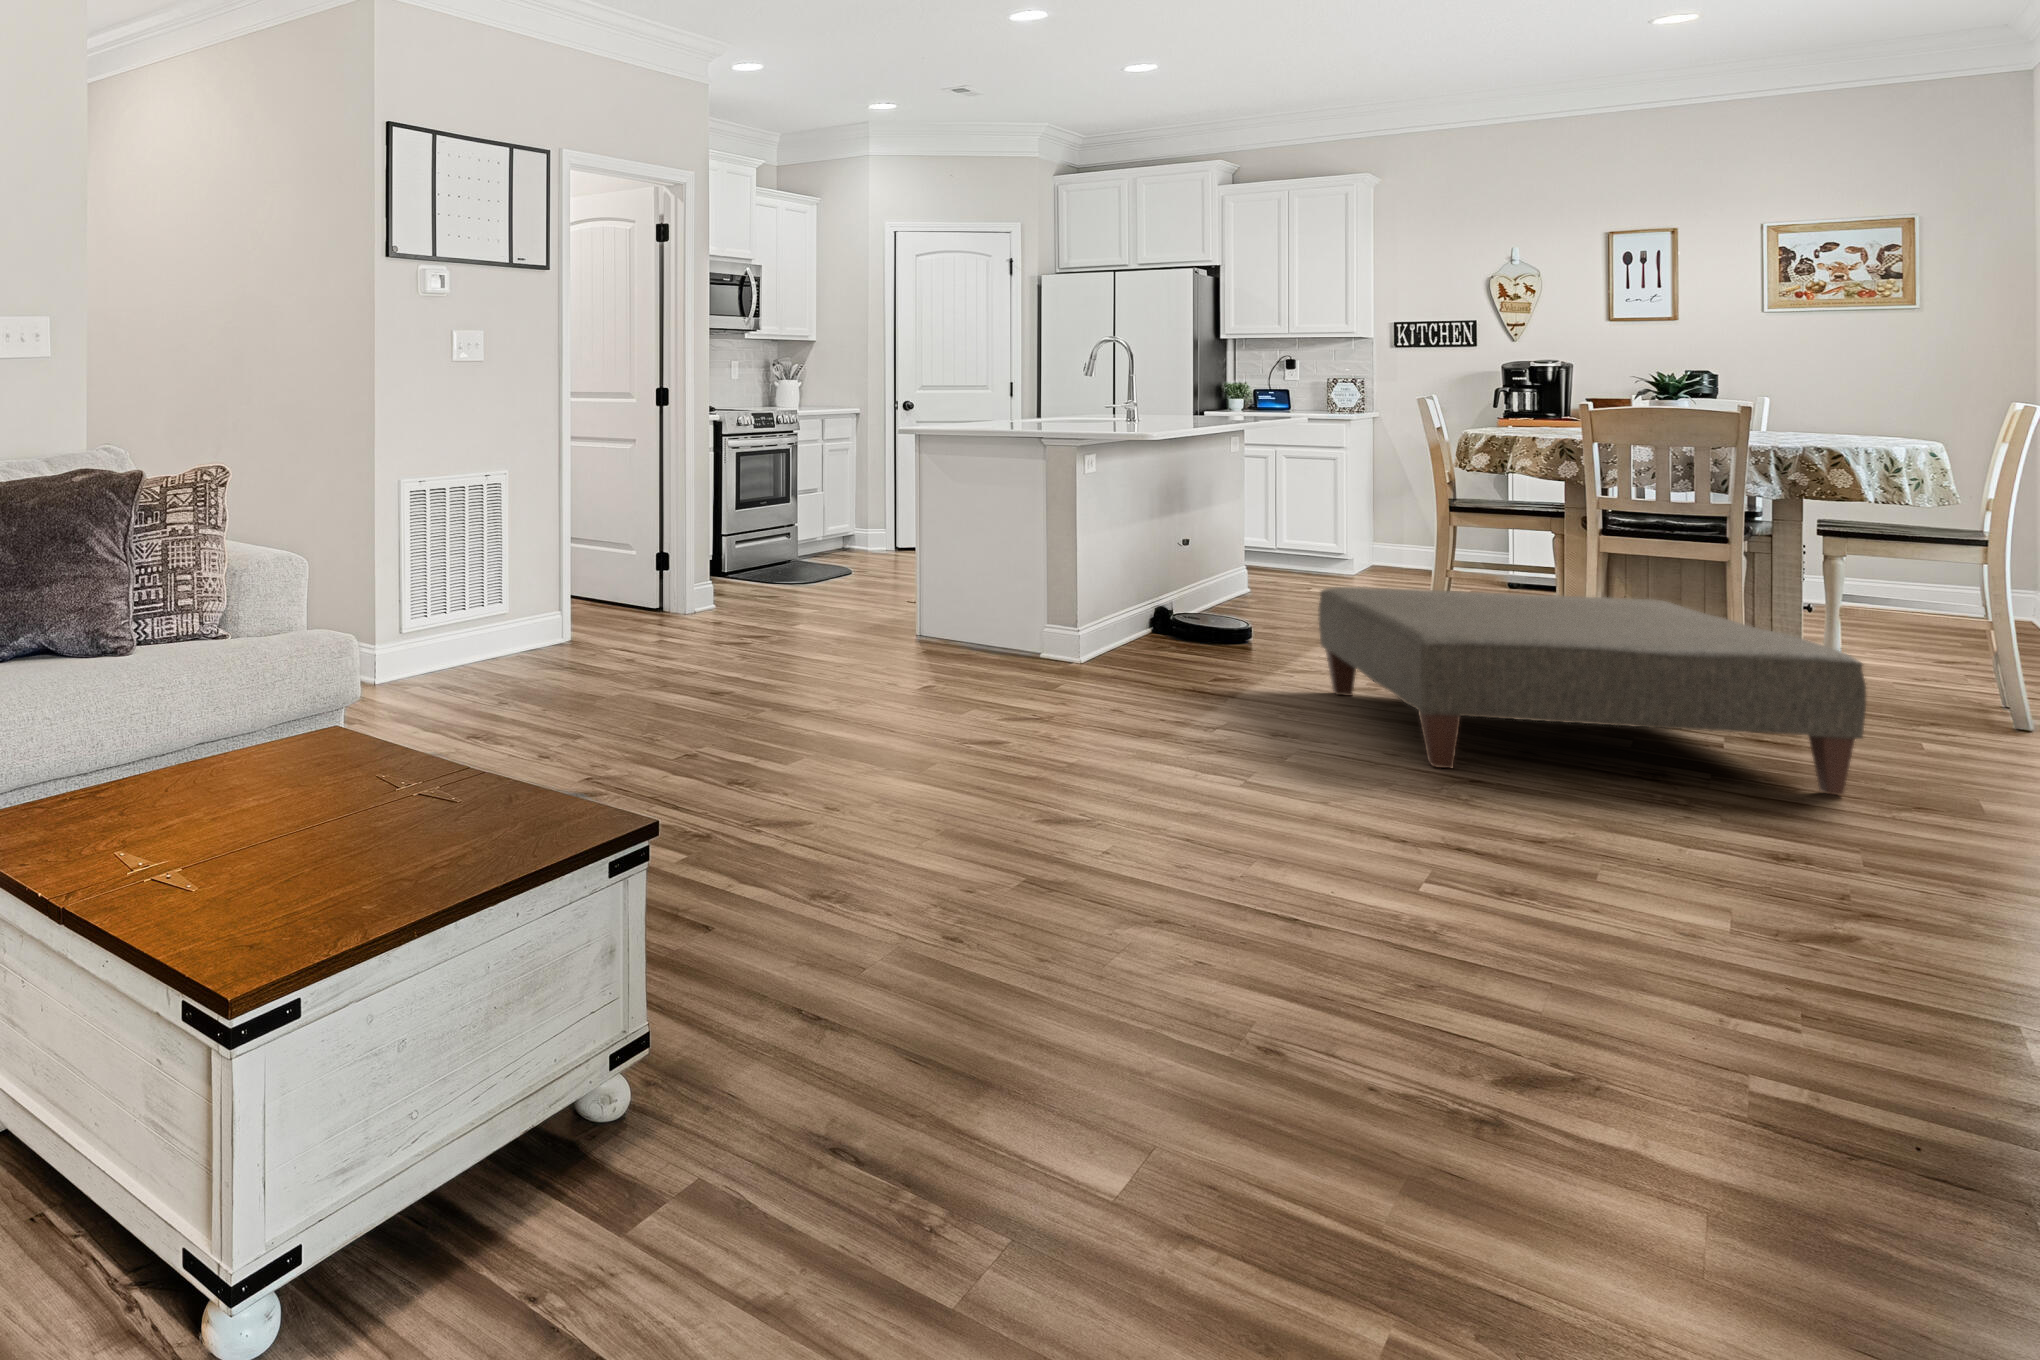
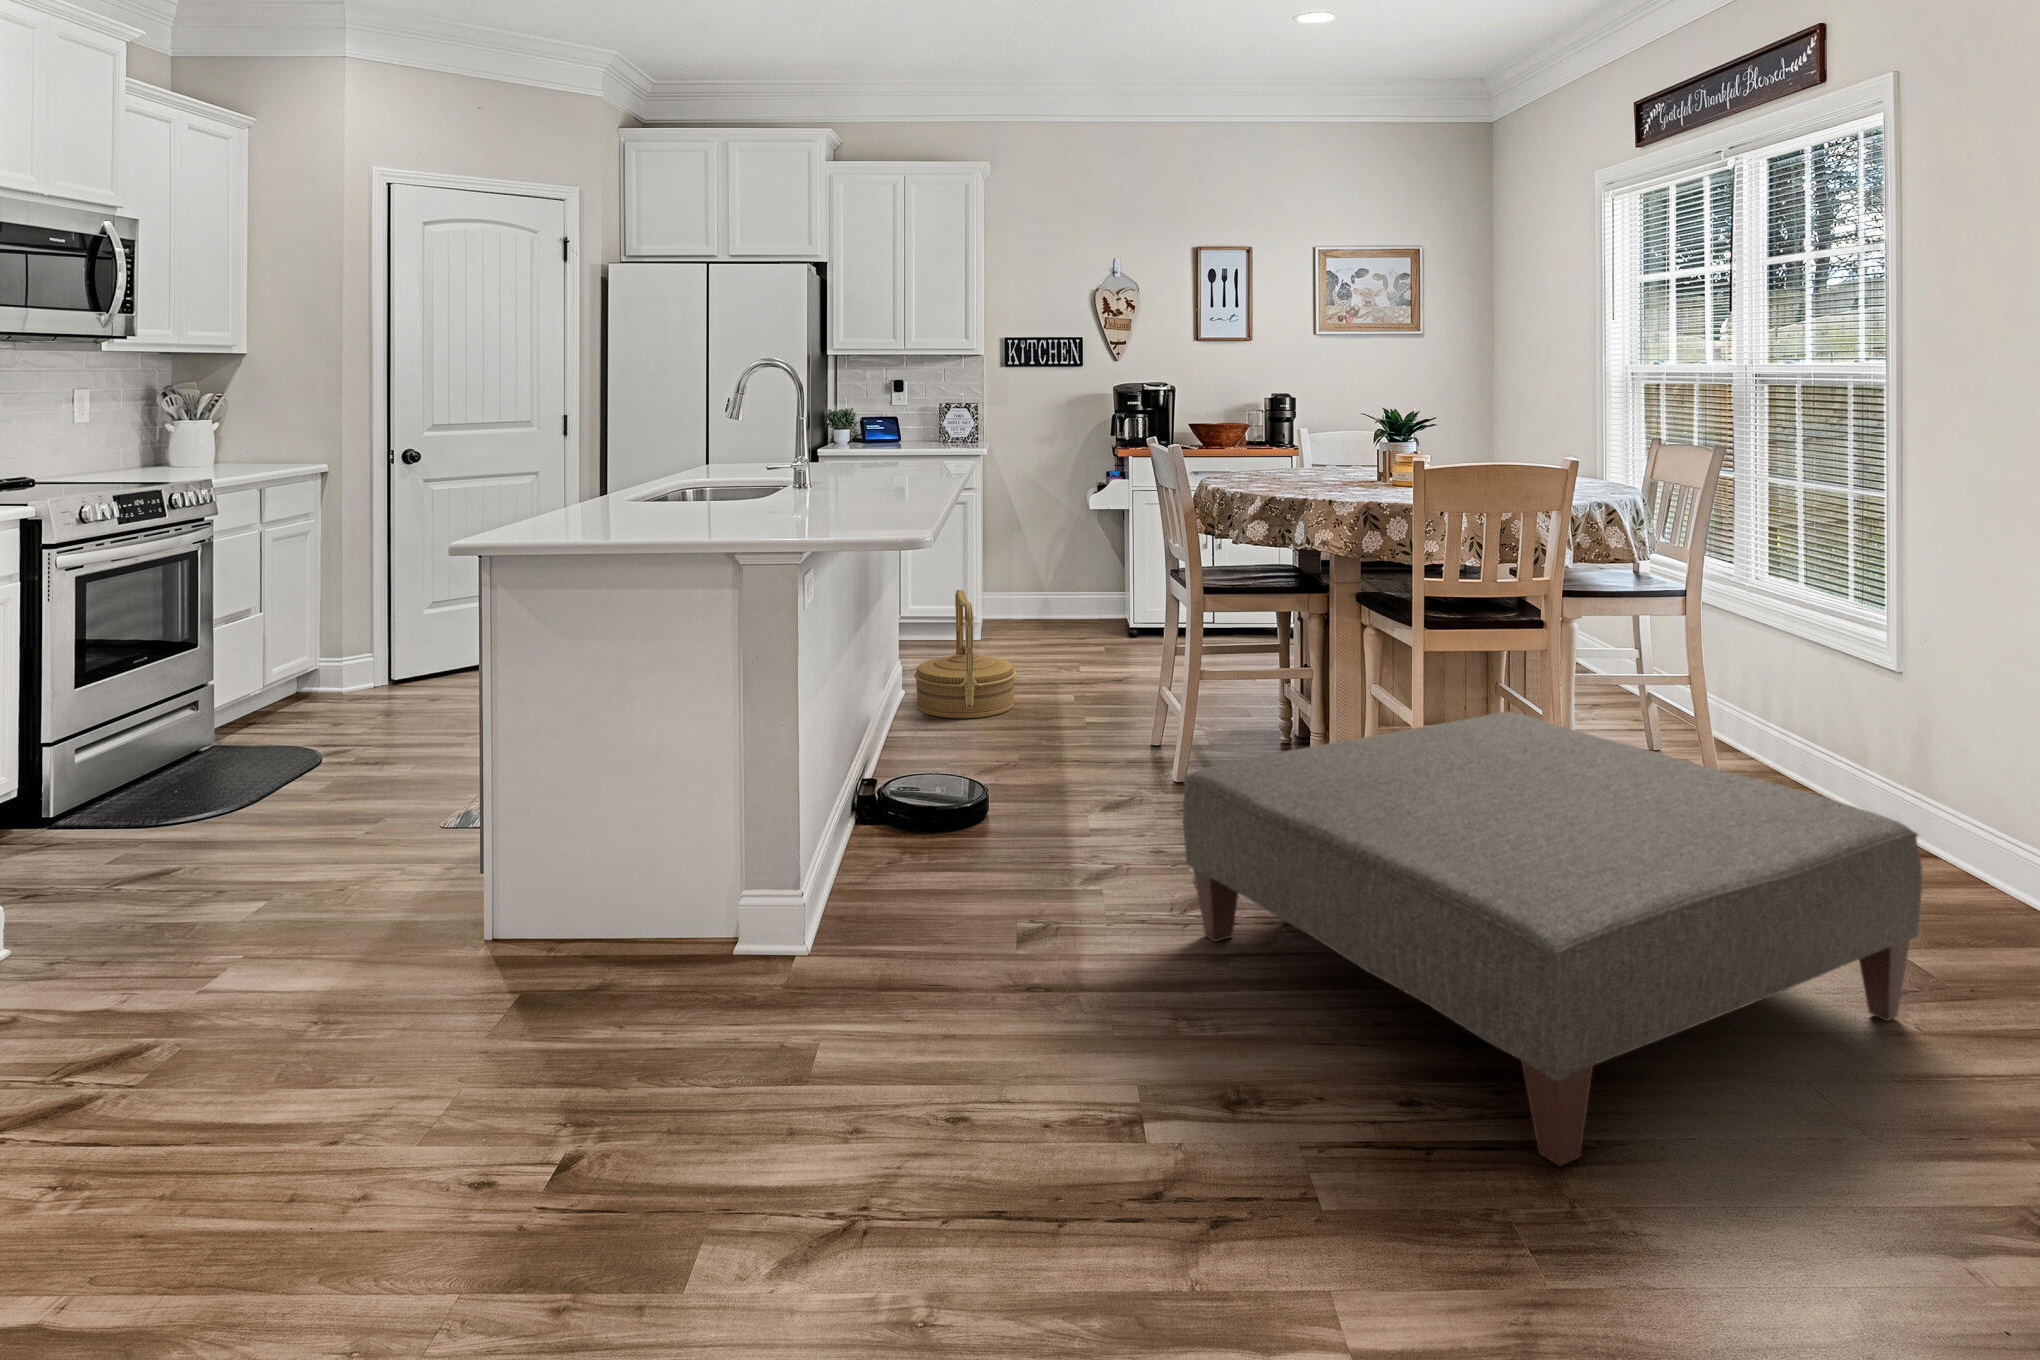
woven basket: none [1247,517,1336,609] -> present [914,590,1016,718]

